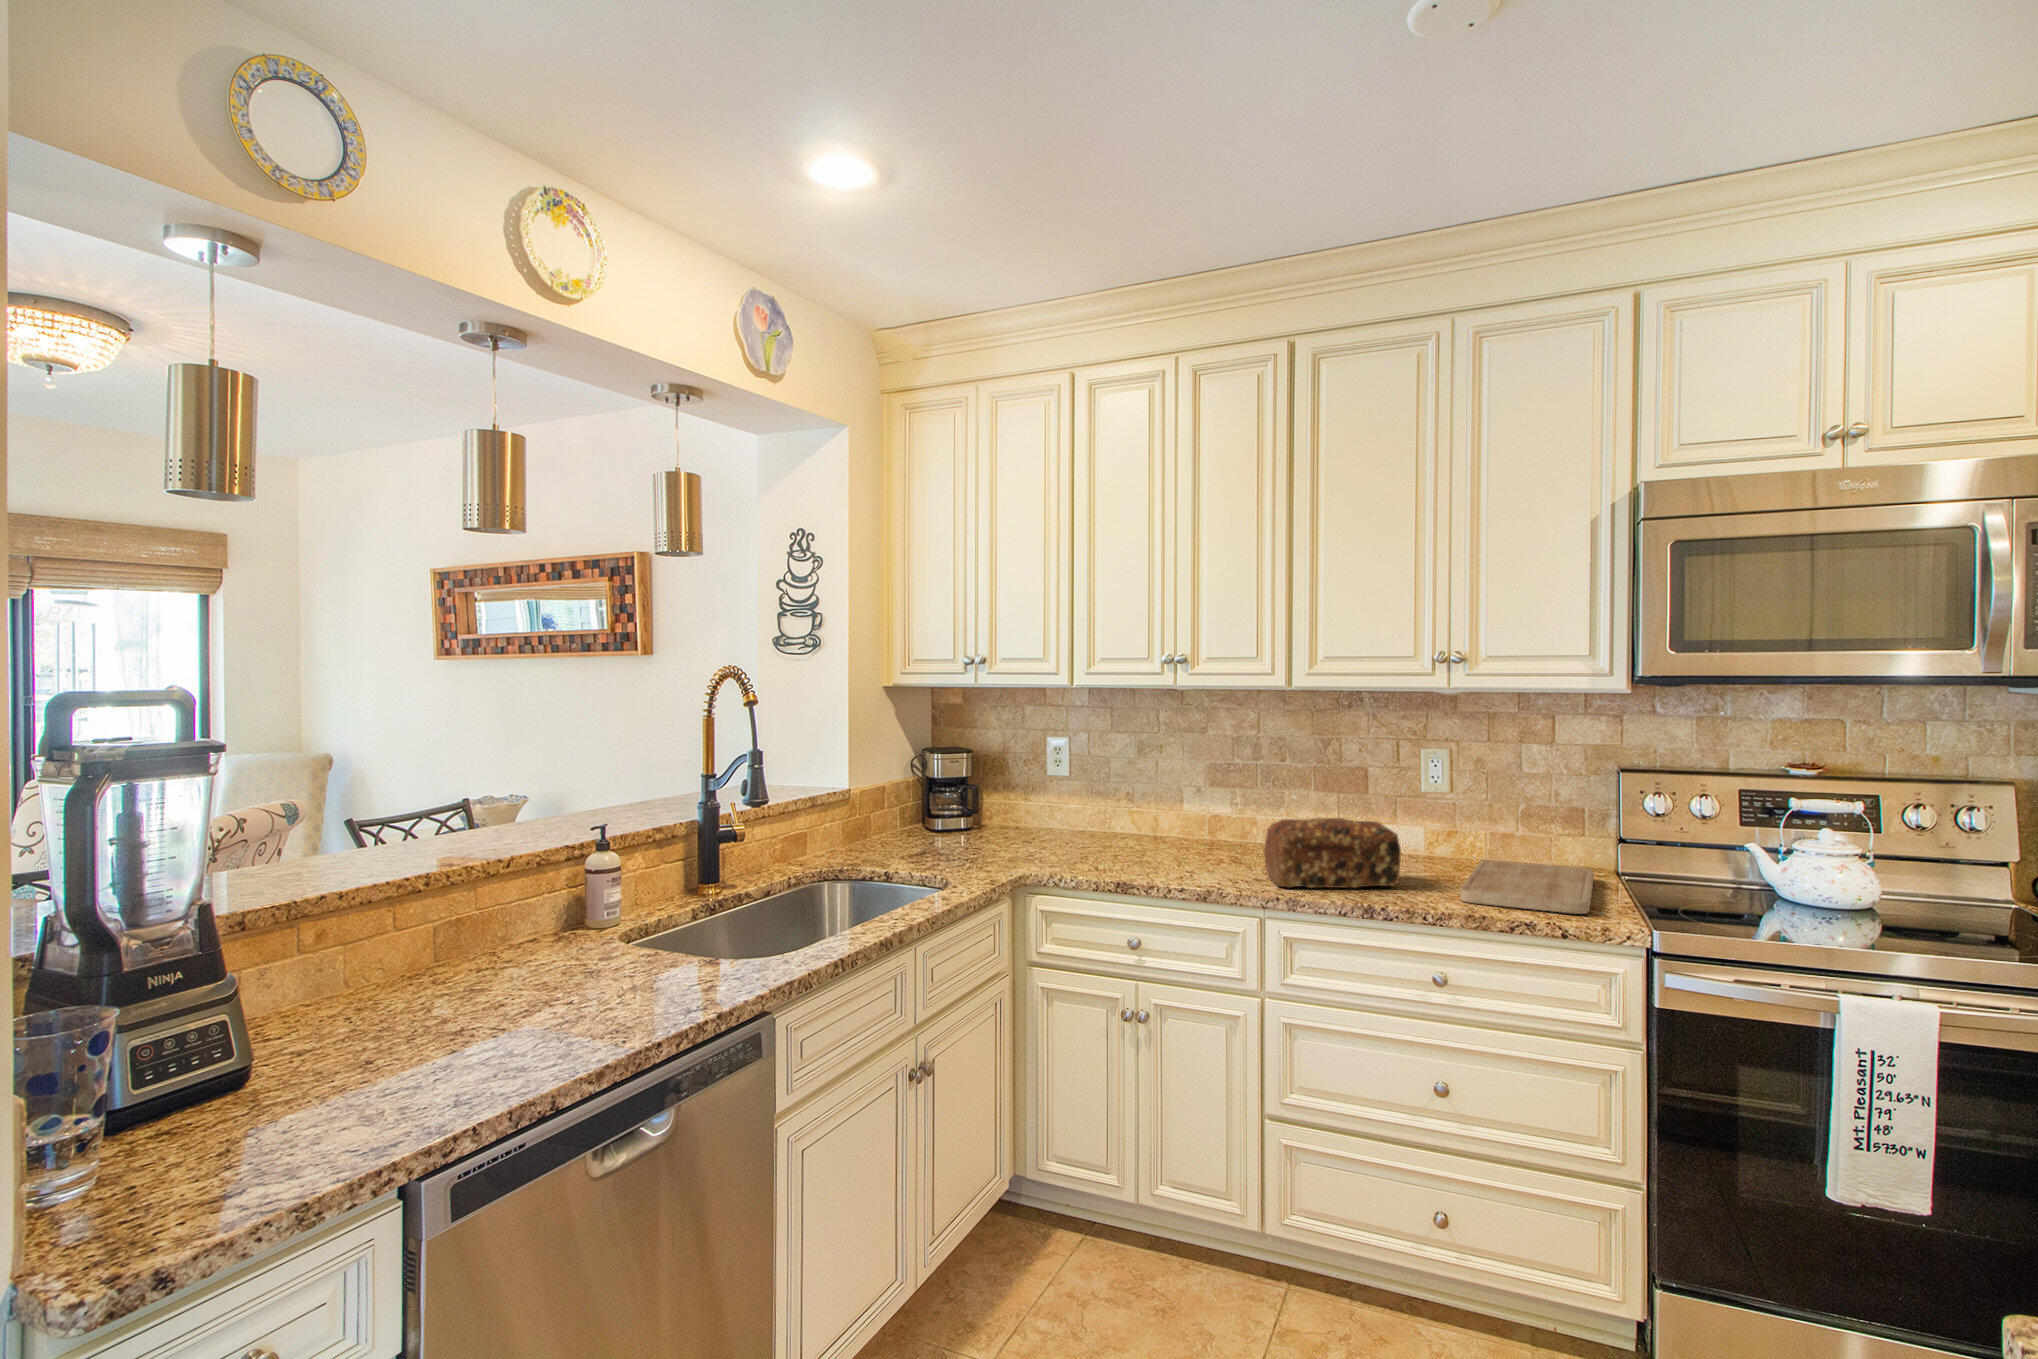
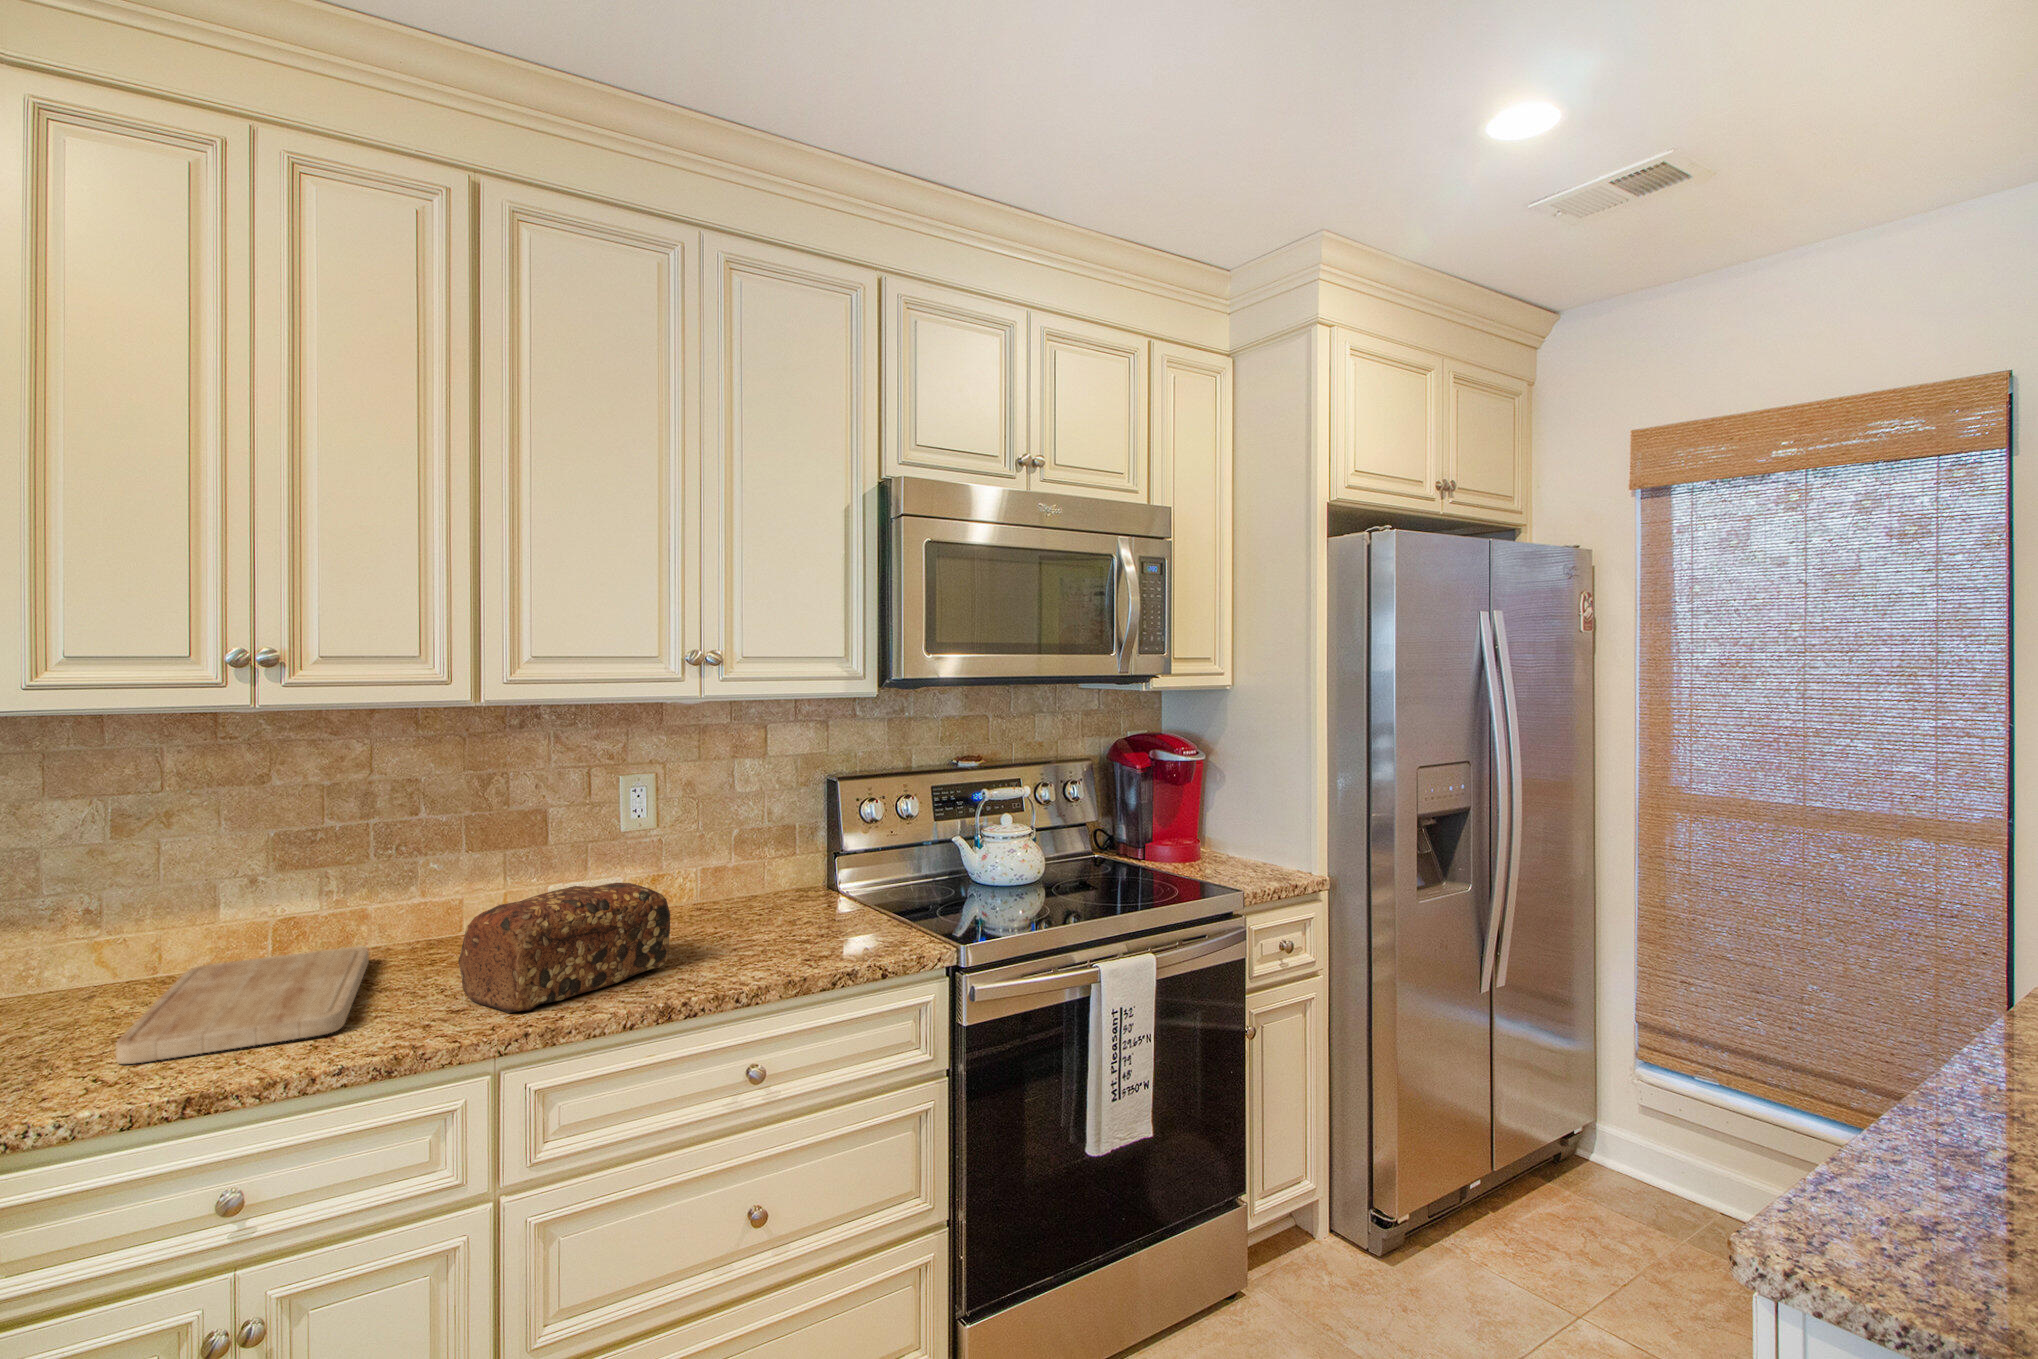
cutting board: present [1460,860,1594,914] -> present [116,947,369,1064]

